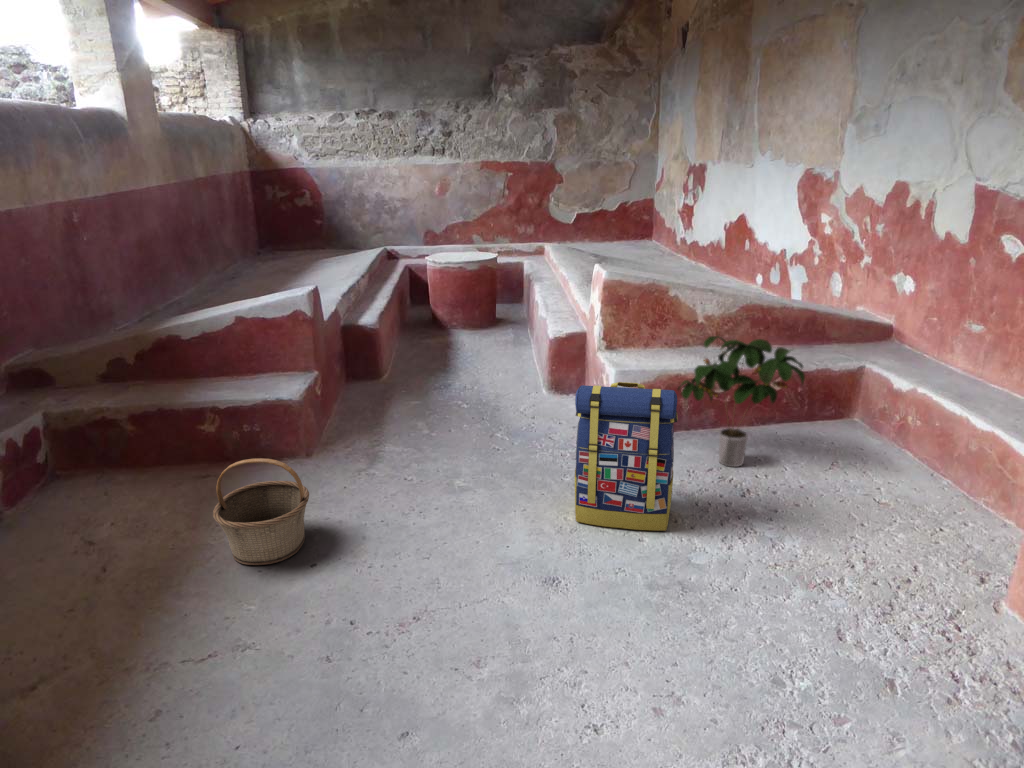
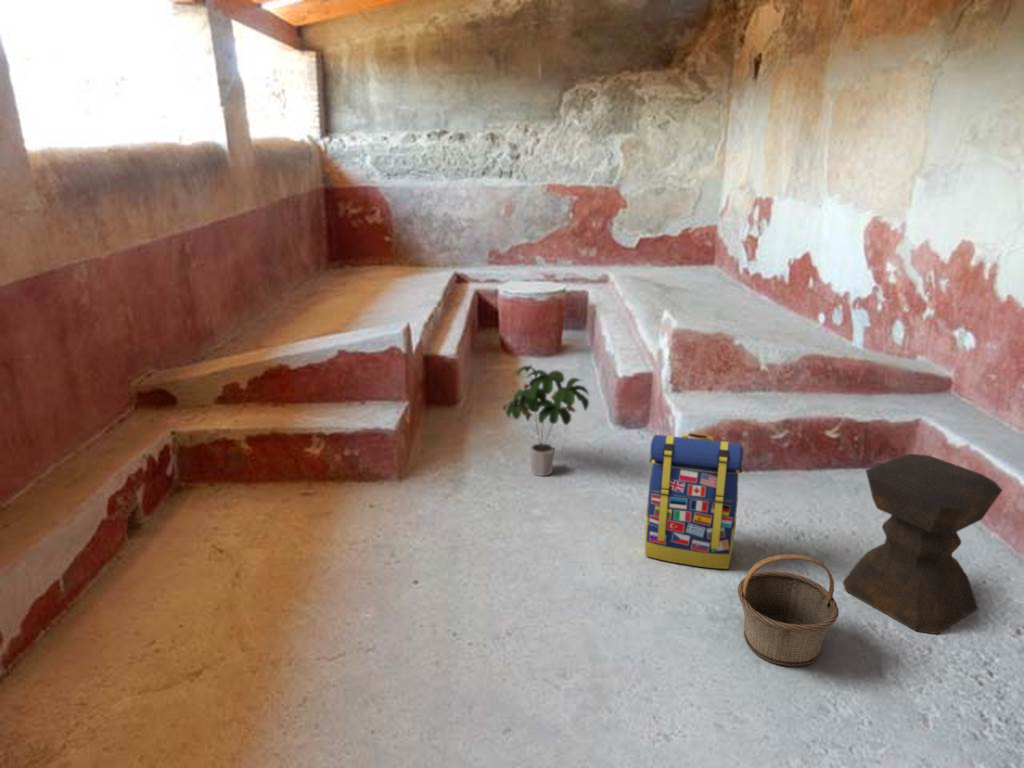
potted plant: present [678,336,805,467] -> present [503,366,589,476]
stool: none [791,392,962,589] -> present [843,454,1002,634]
basket: present [213,458,309,565] -> present [738,554,839,666]

